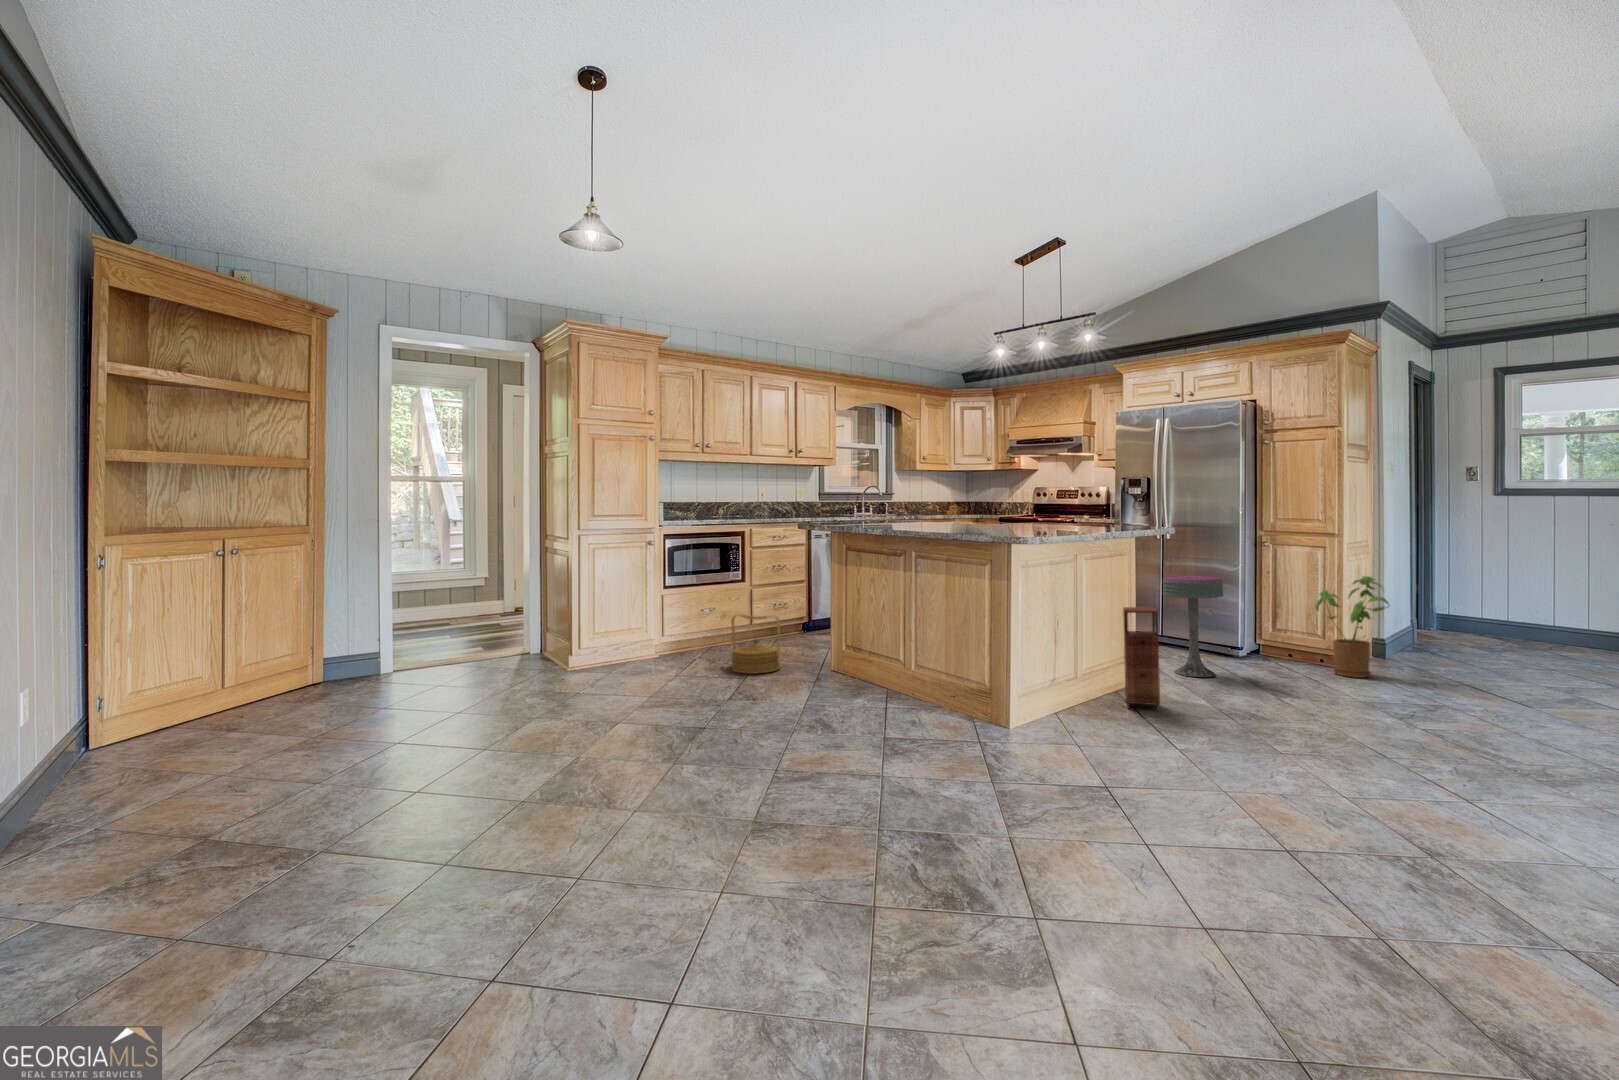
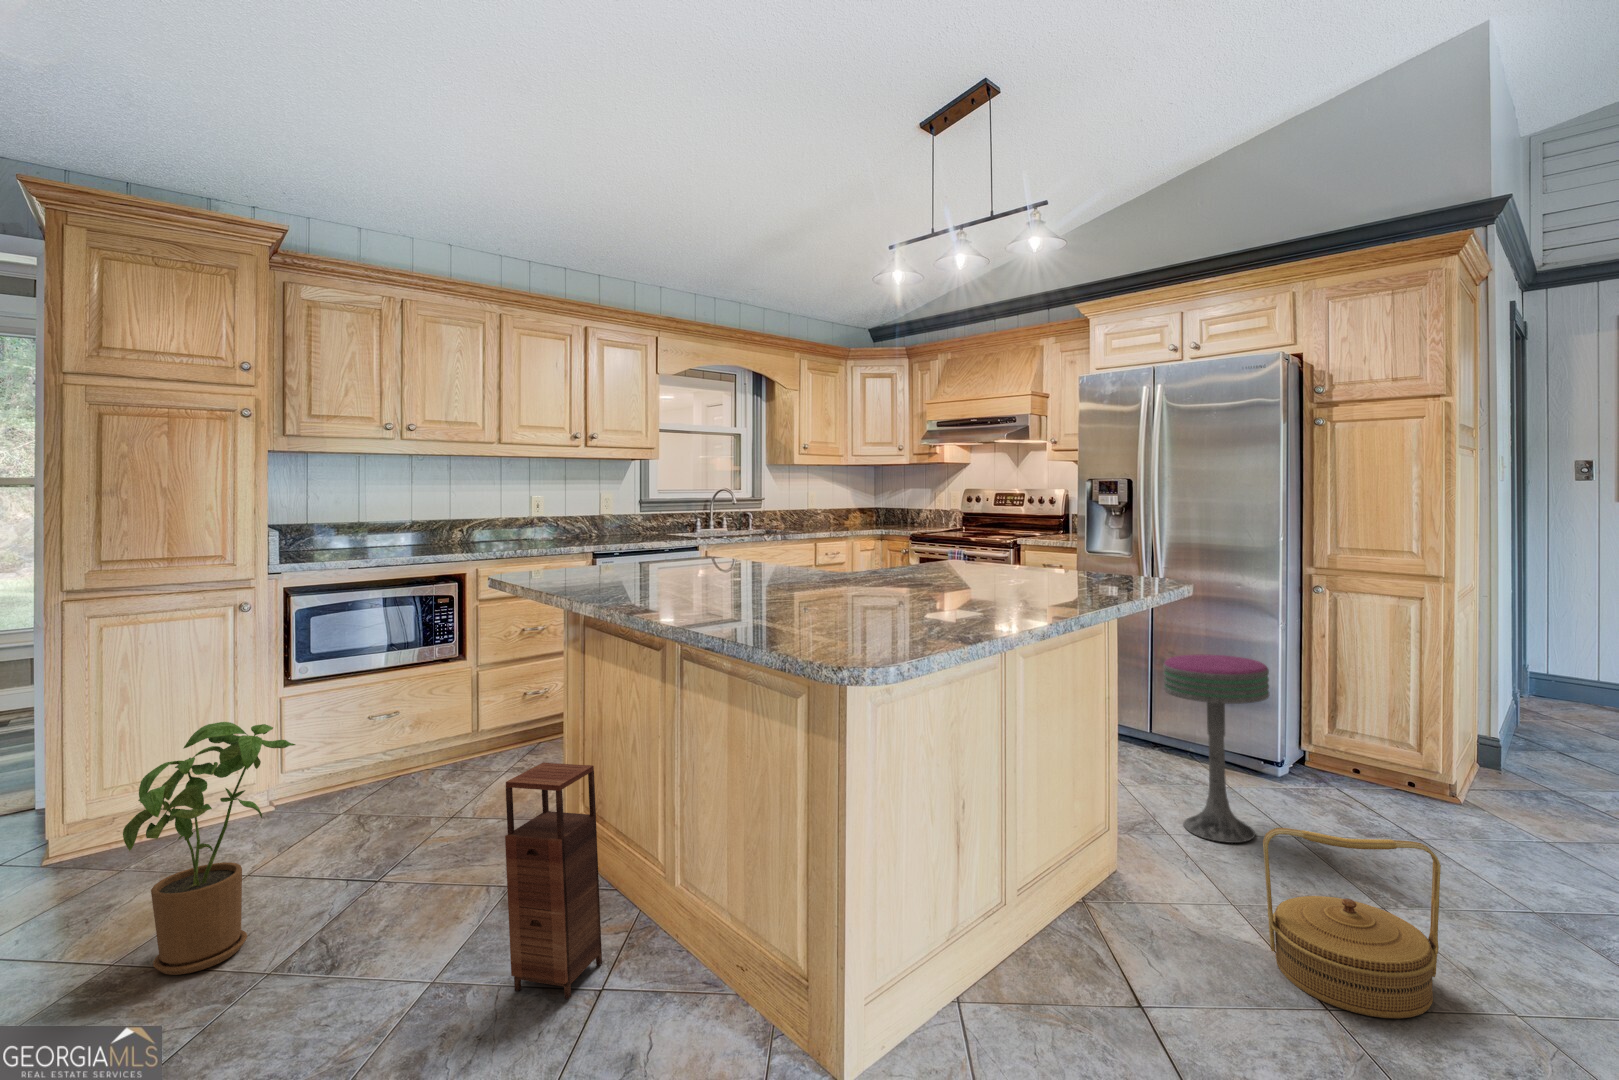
house plant: present [1315,576,1389,678] -> present [123,722,295,975]
storage cabinet: present [1123,607,1160,710] -> present [505,762,602,999]
basket: present [731,614,781,674] -> present [1263,828,1441,1019]

